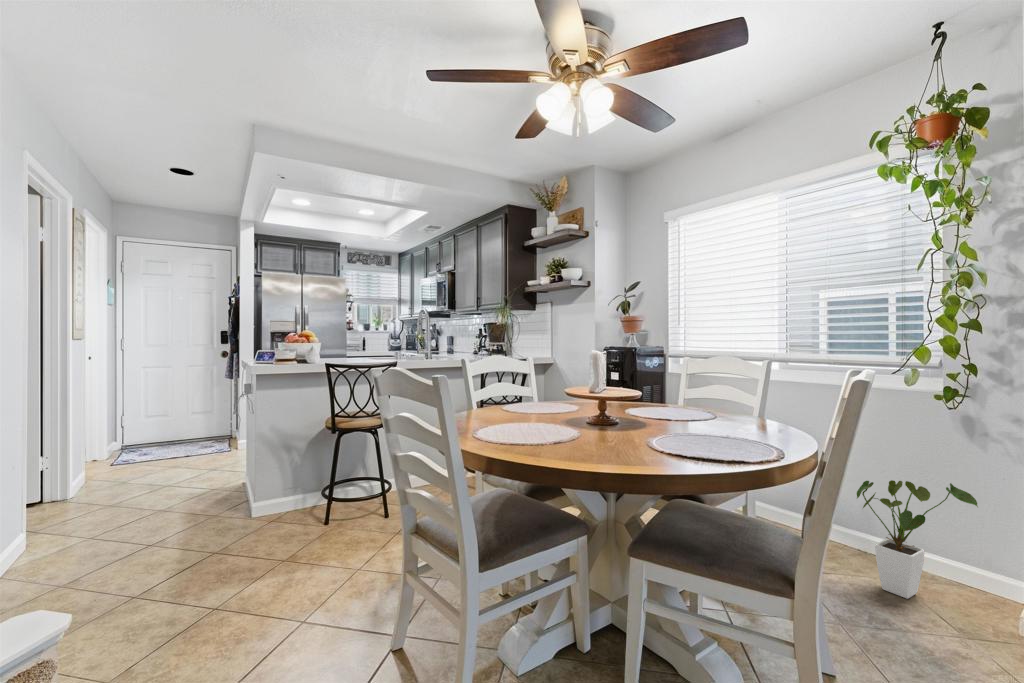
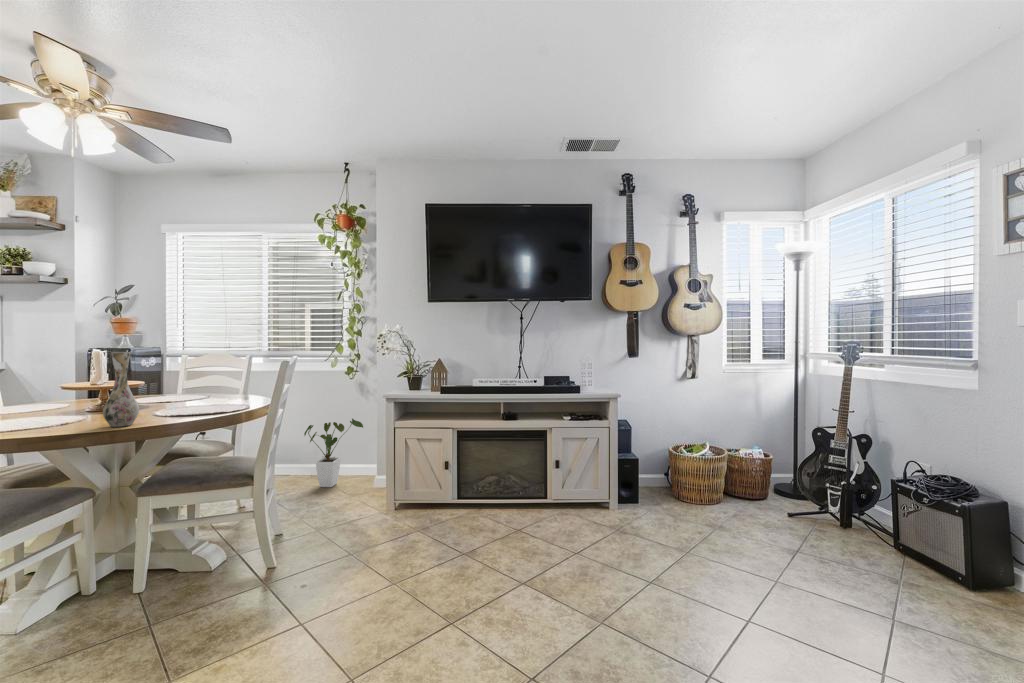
vase: none [591,348,632,458] -> present [103,352,139,427]

